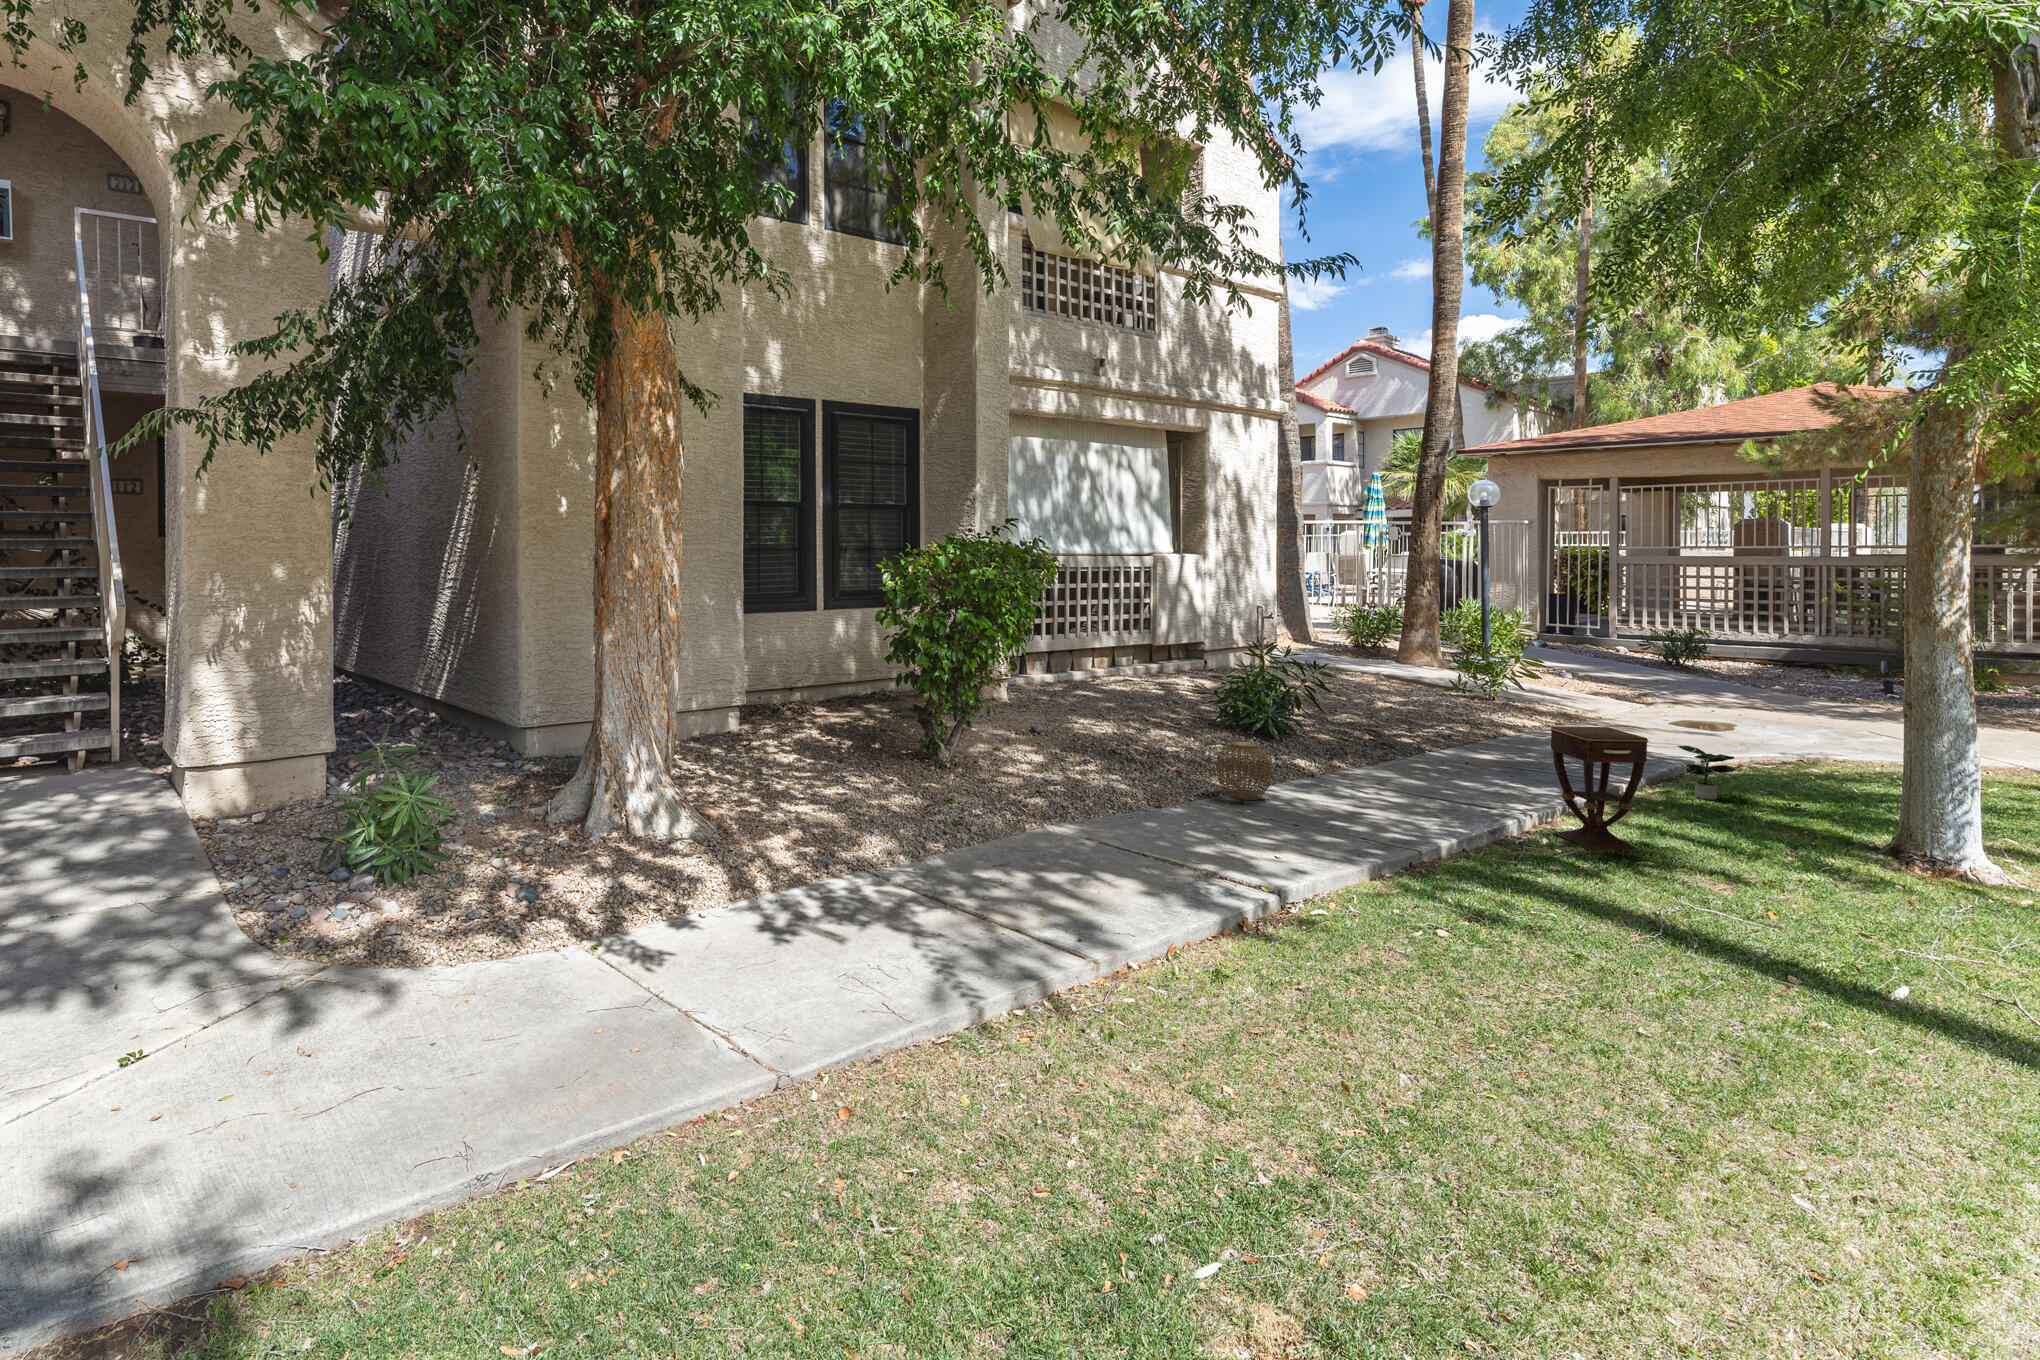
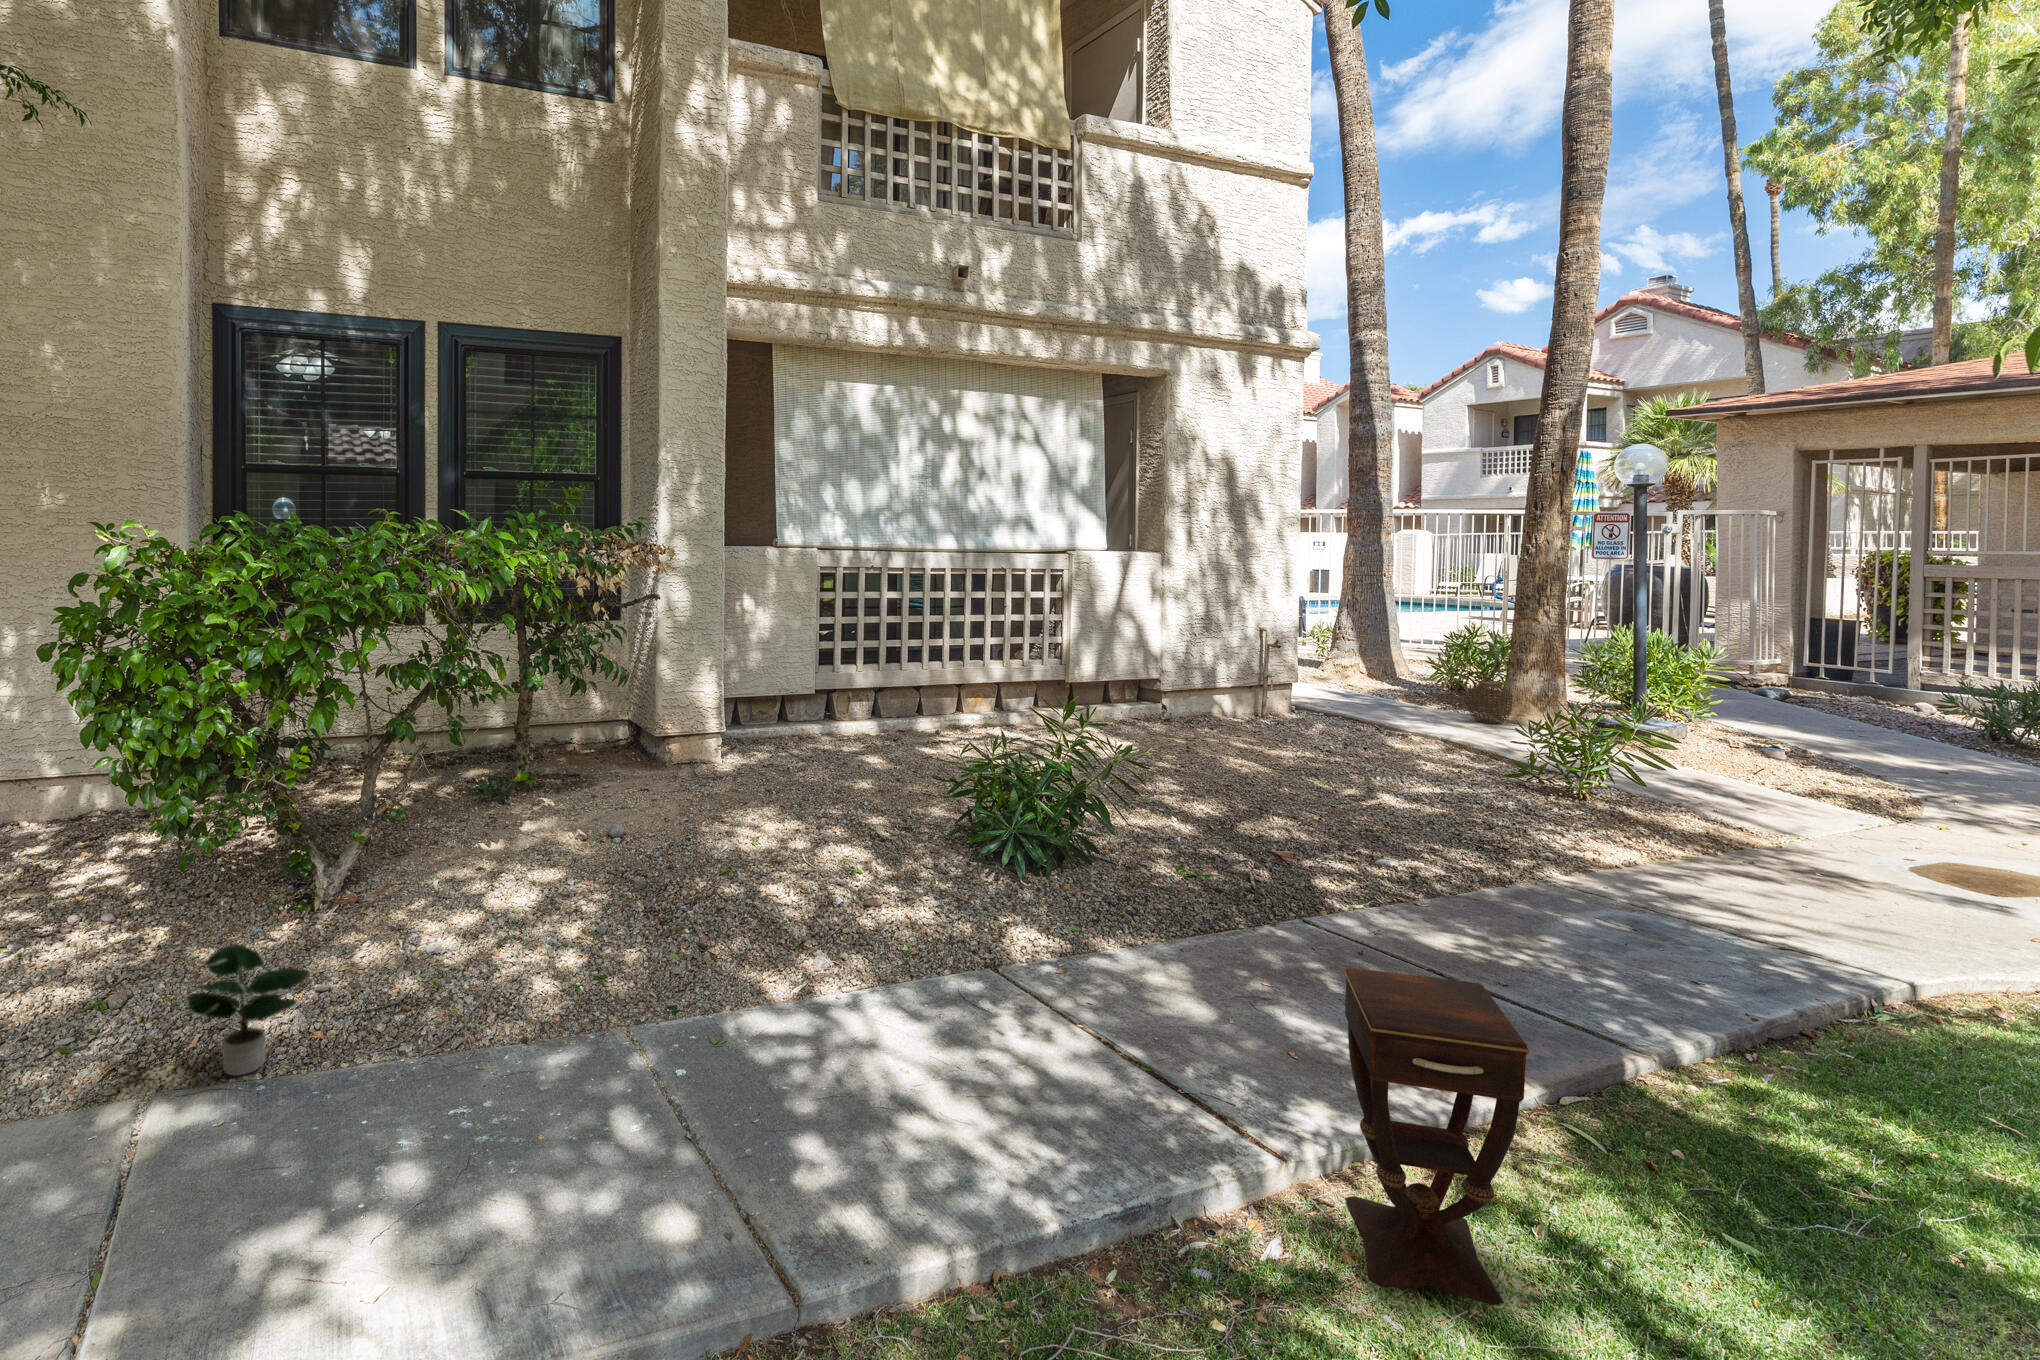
woven basket: present [1217,740,1272,800] -> present [1467,681,1512,724]
potted plant: present [1677,746,1735,800] -> present [187,945,310,1075]

